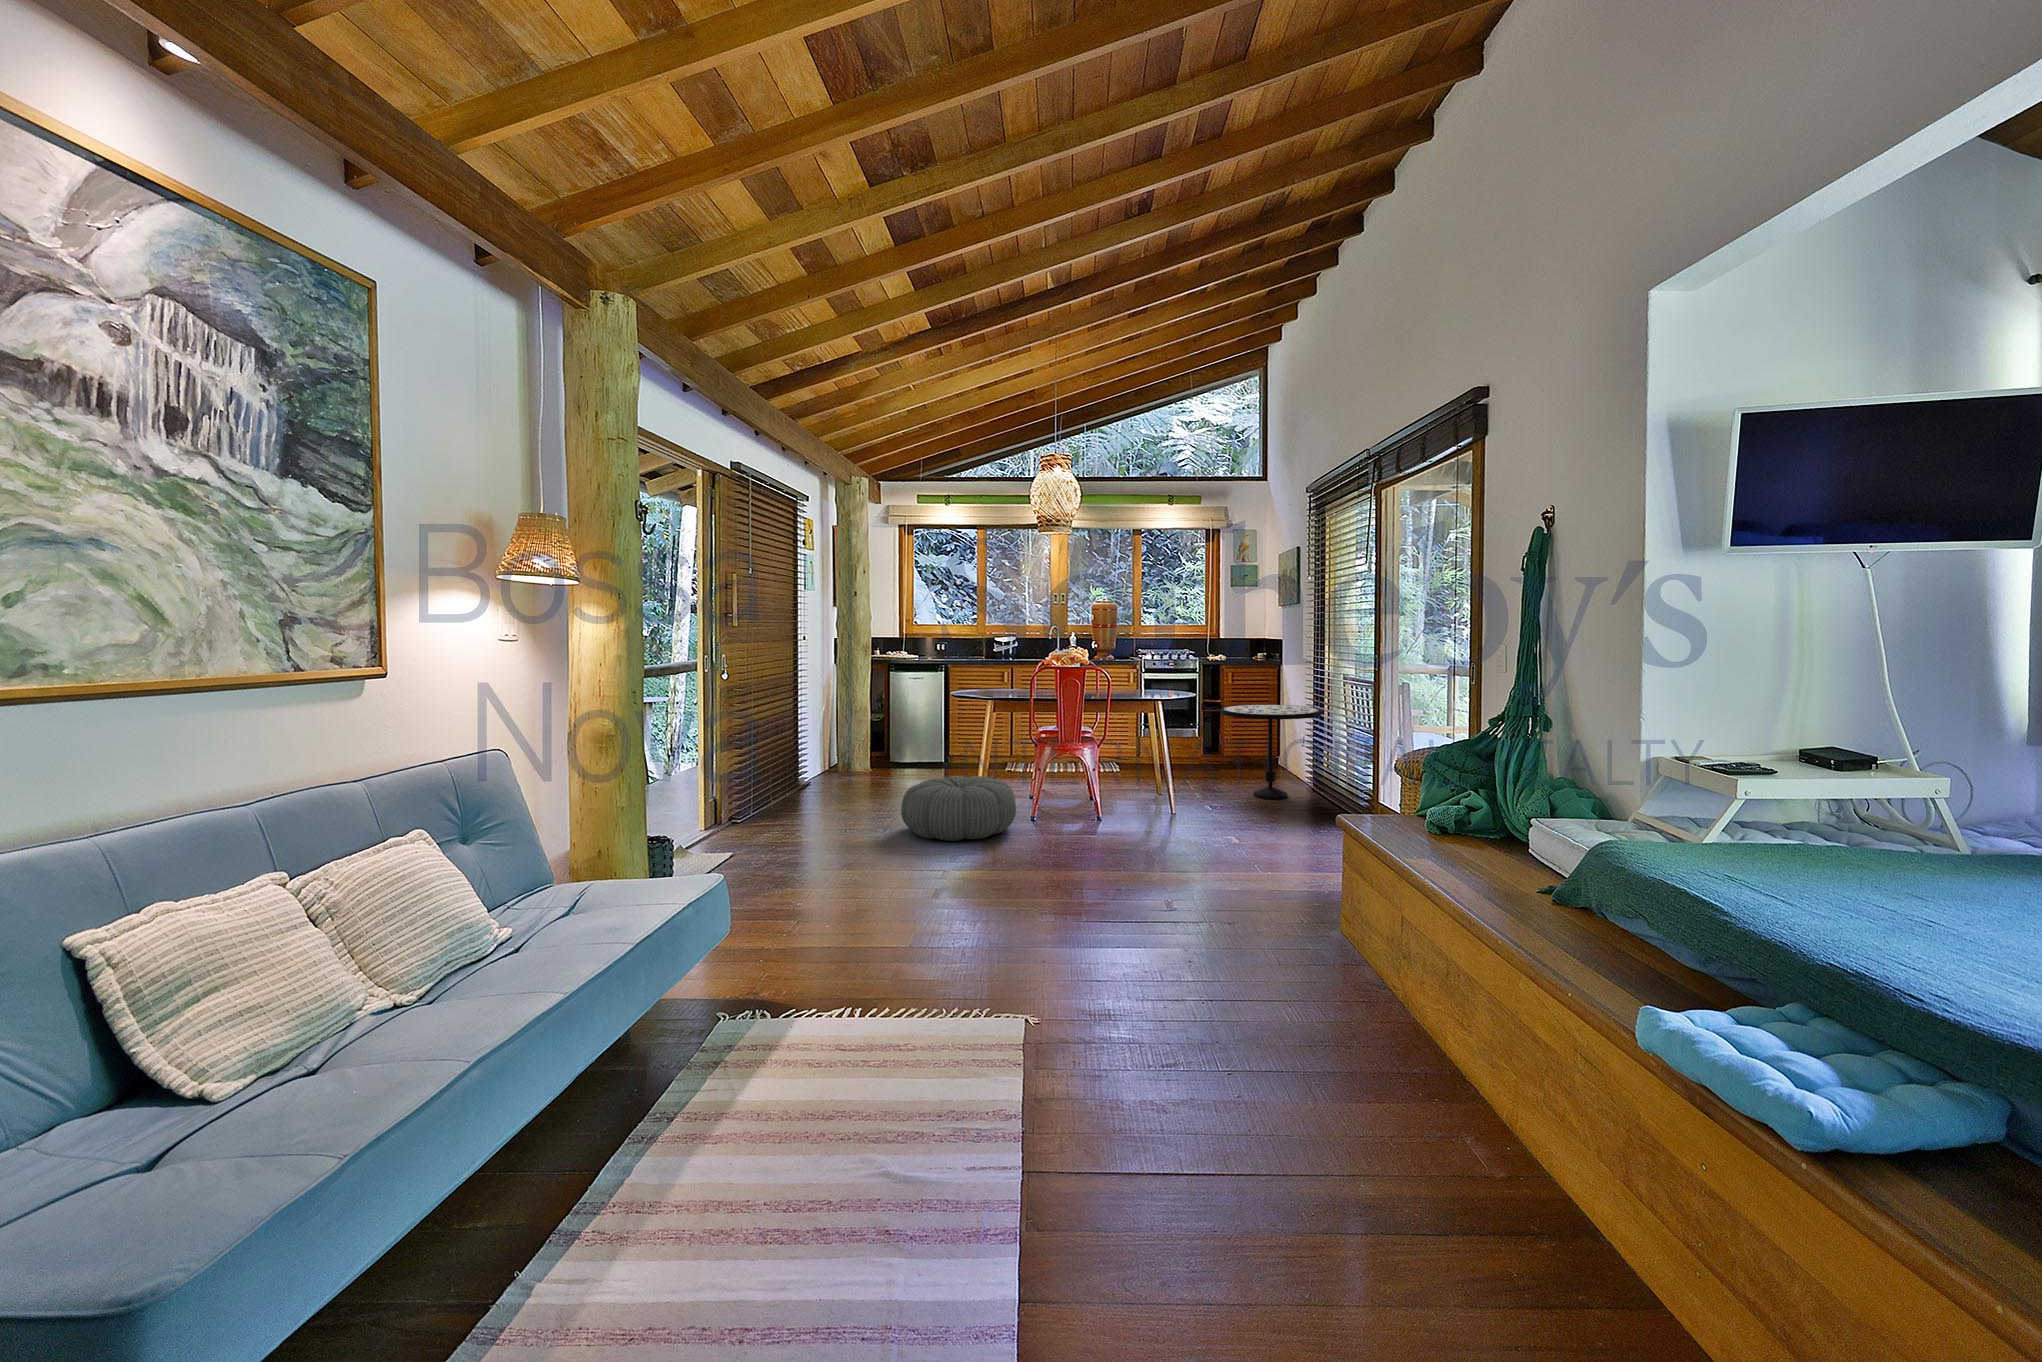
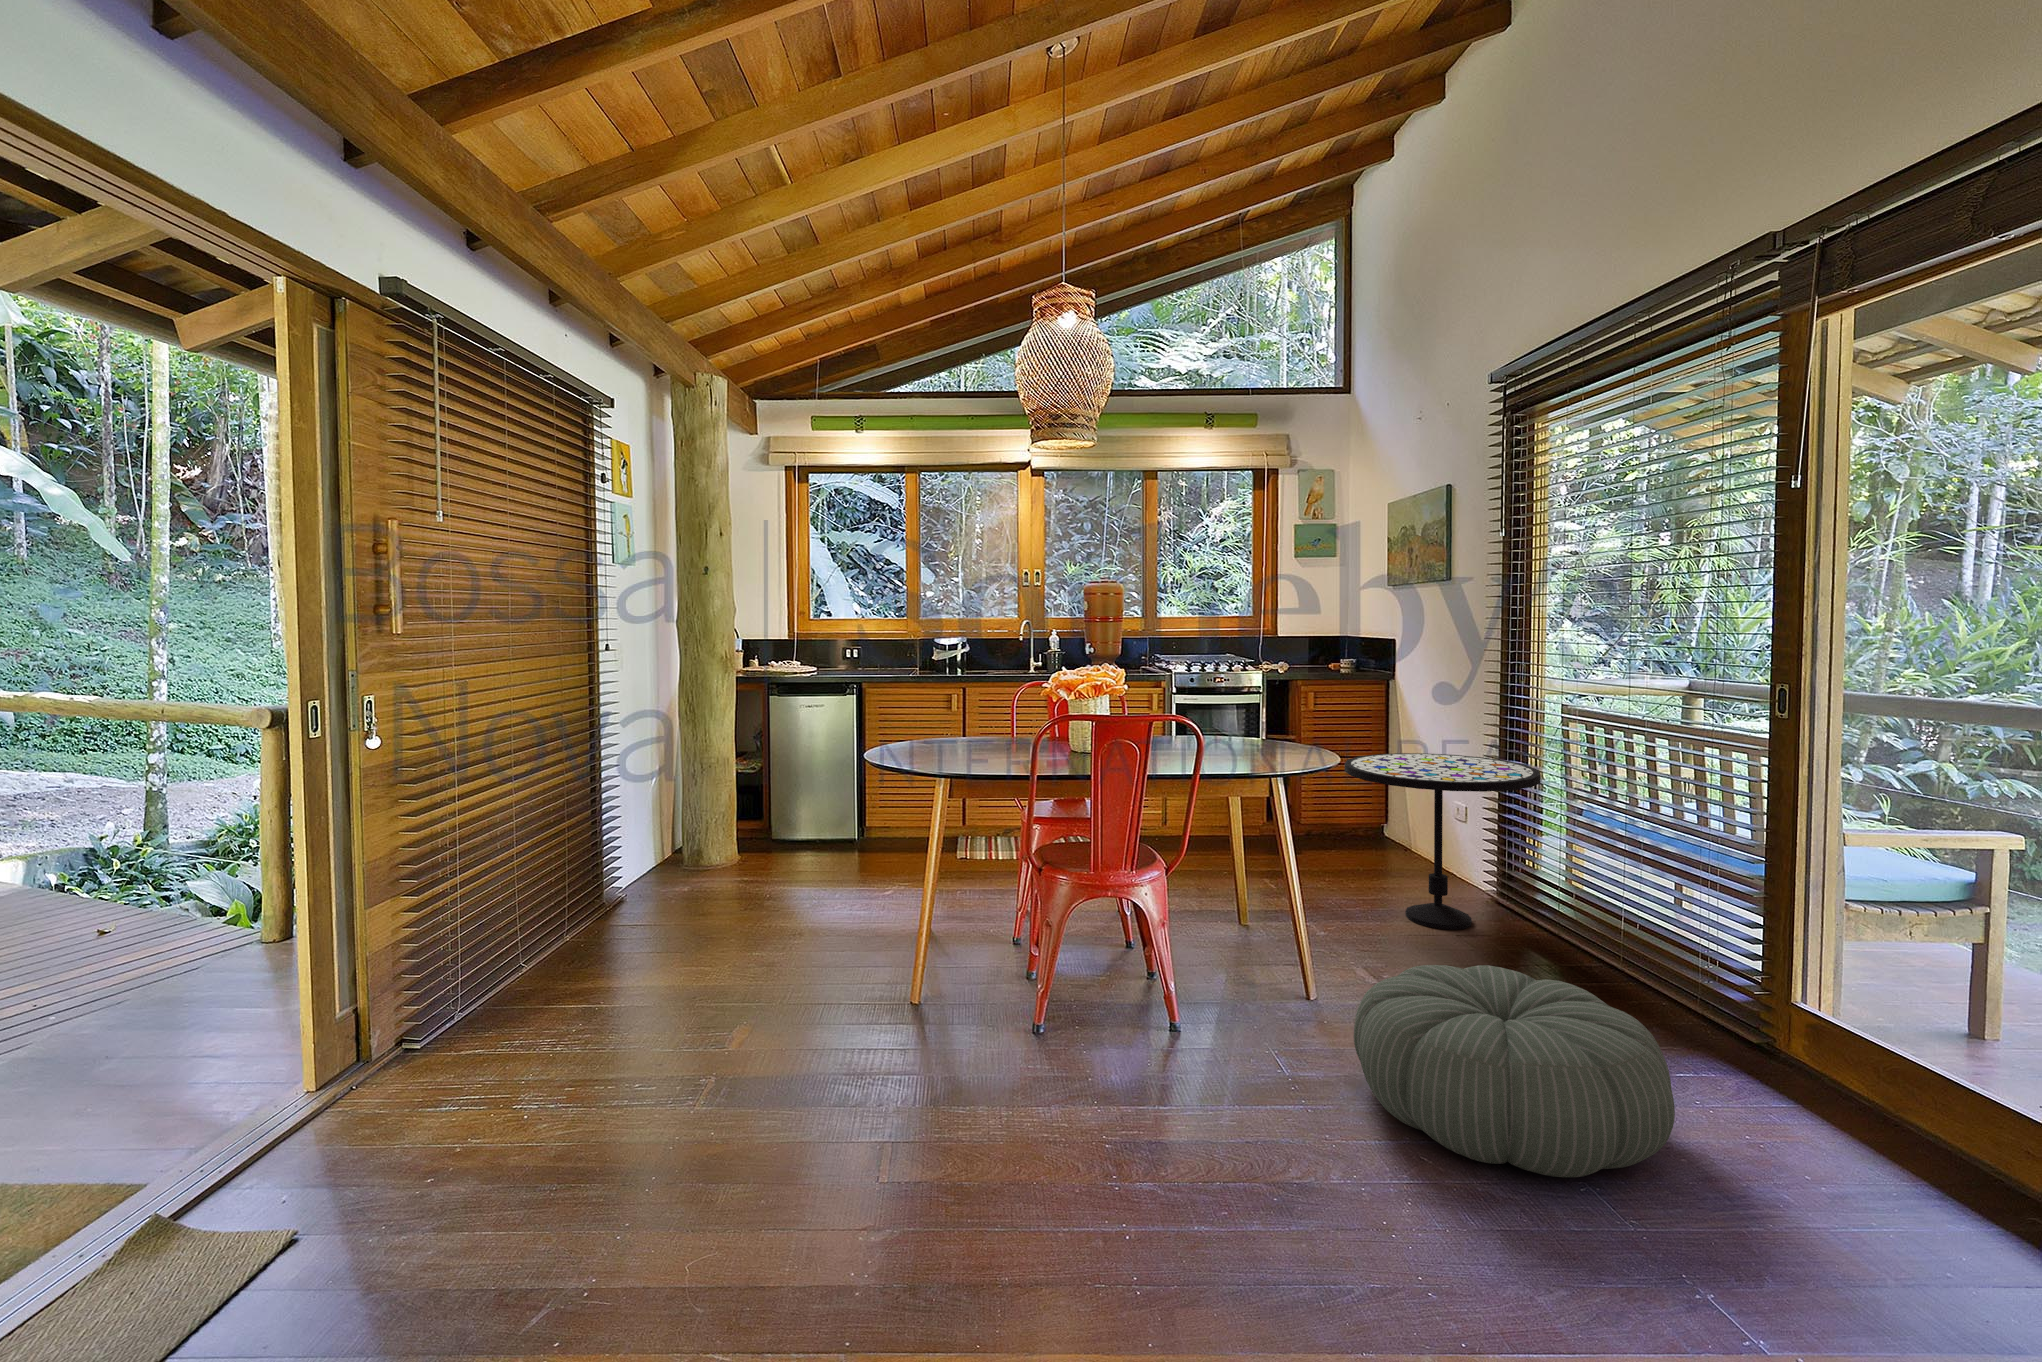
pouf: present [901,776,1016,841] -> present [1354,965,1675,1178]

